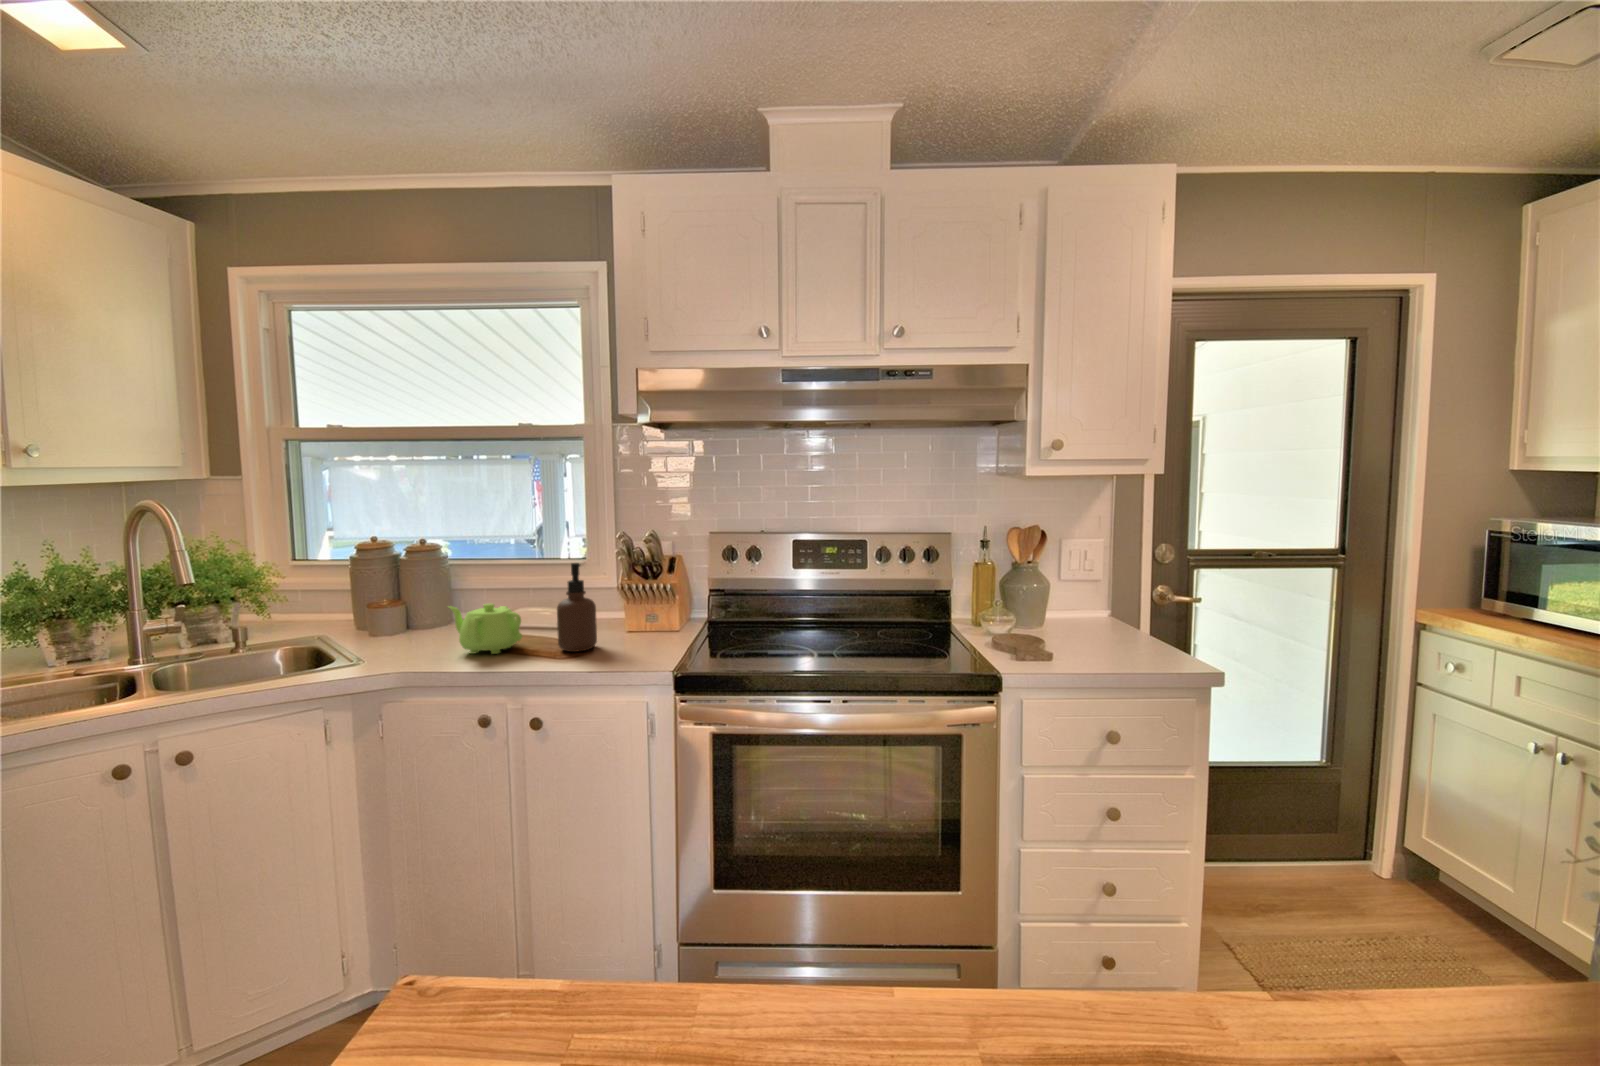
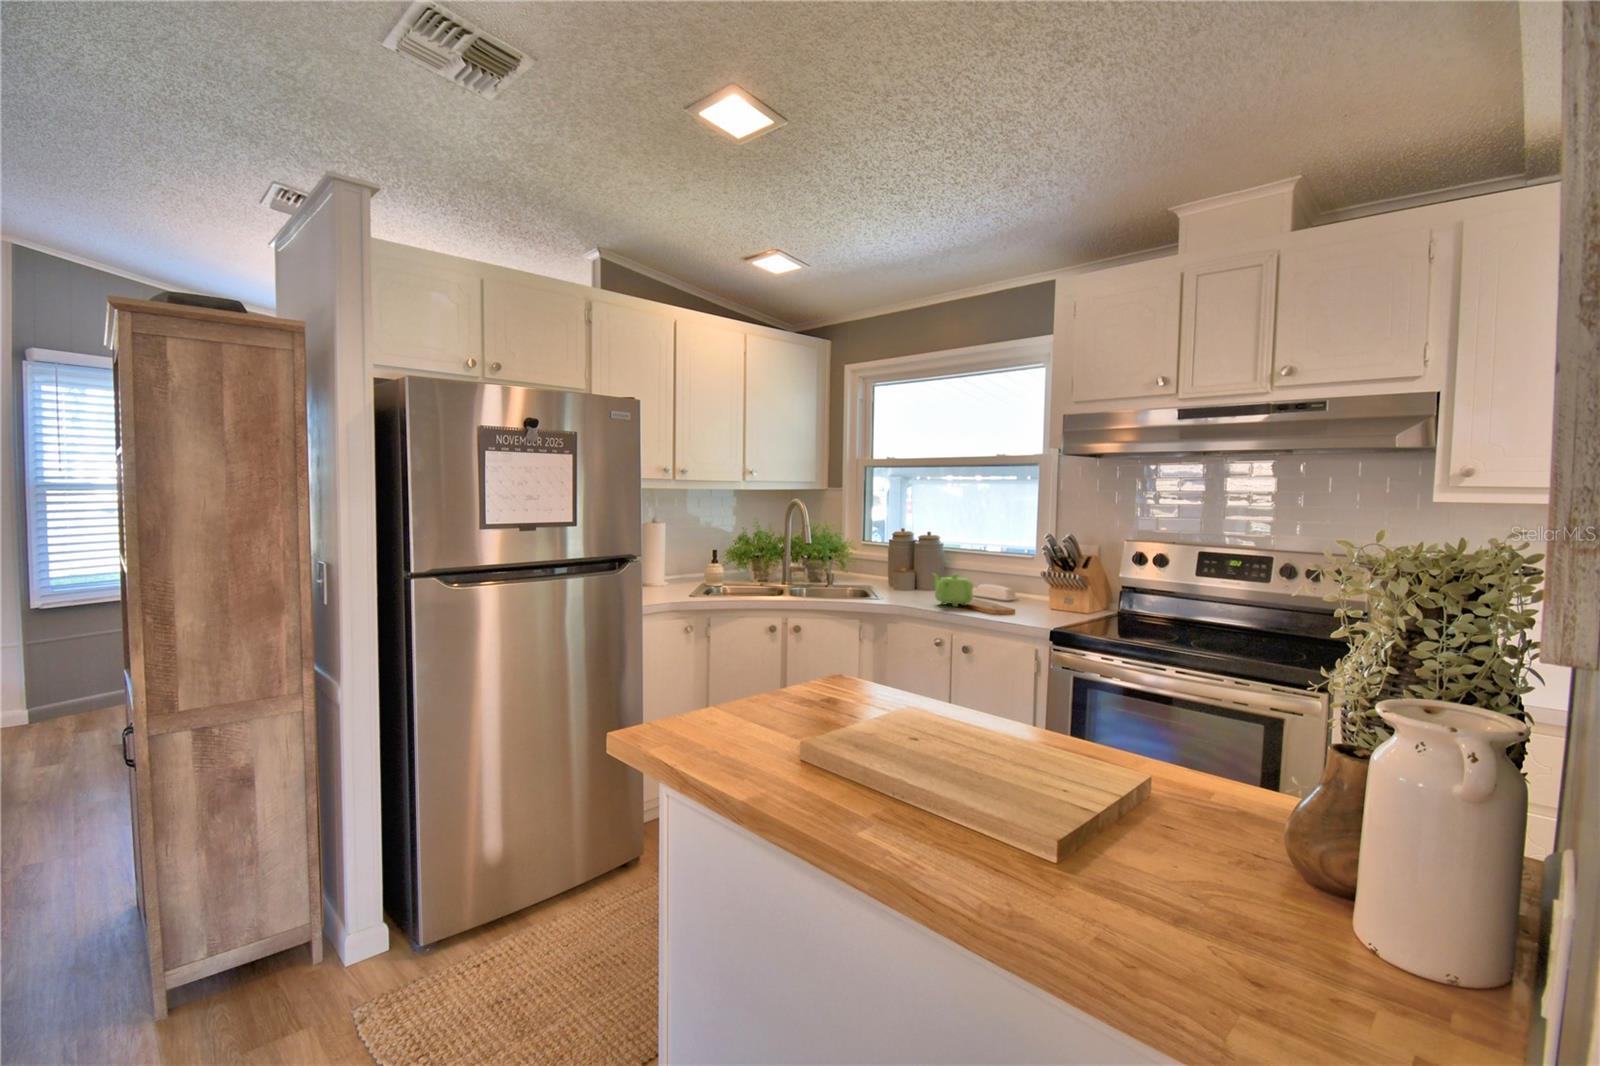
soap dispenser: present [557,563,597,652] -> none [994,551,1022,613]

